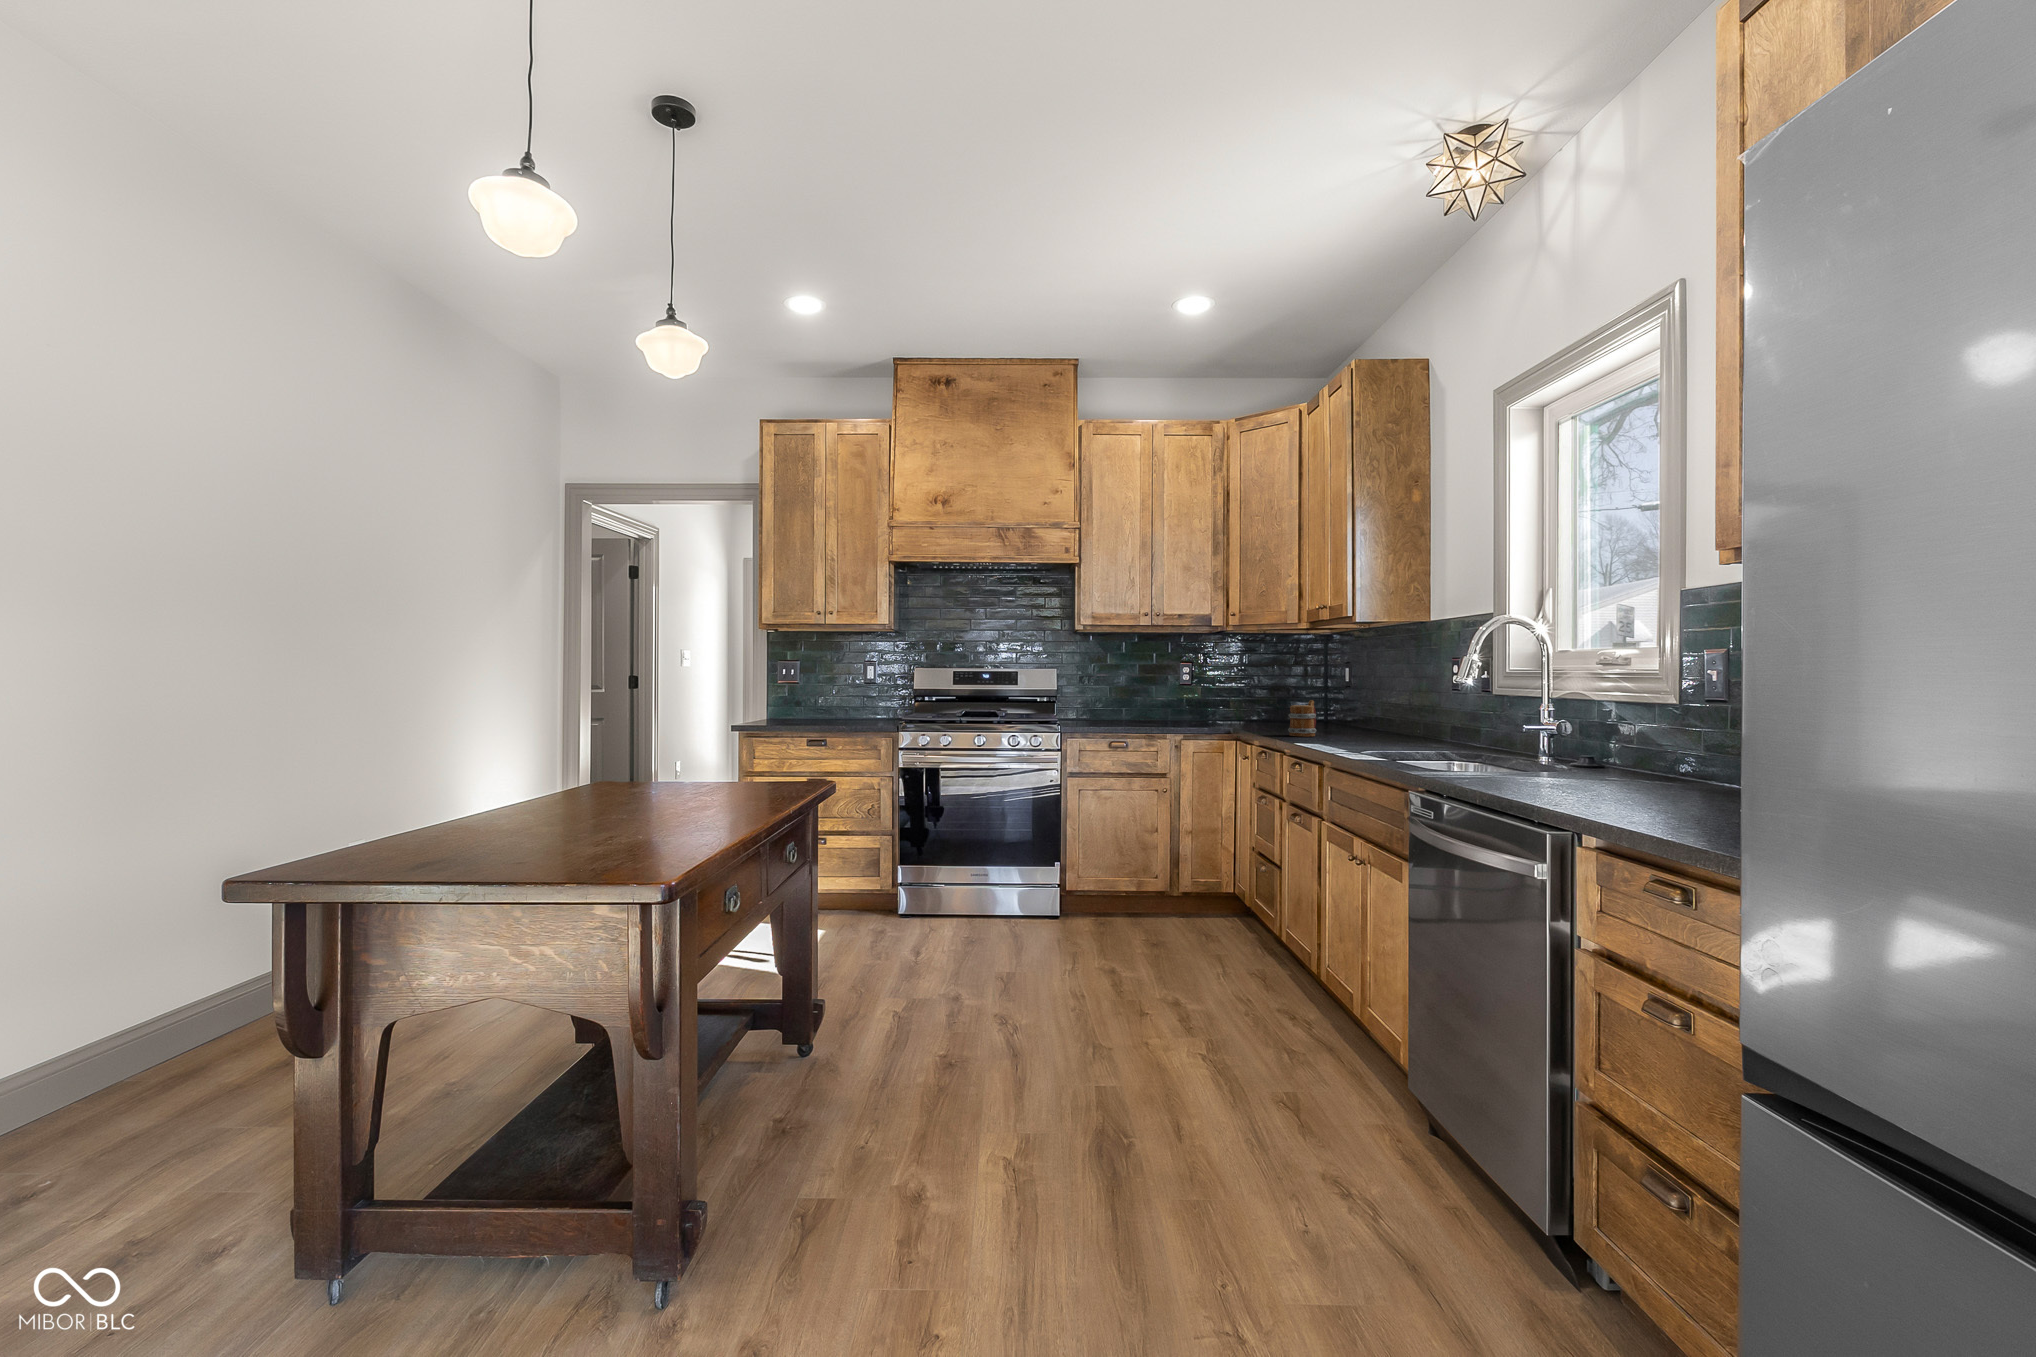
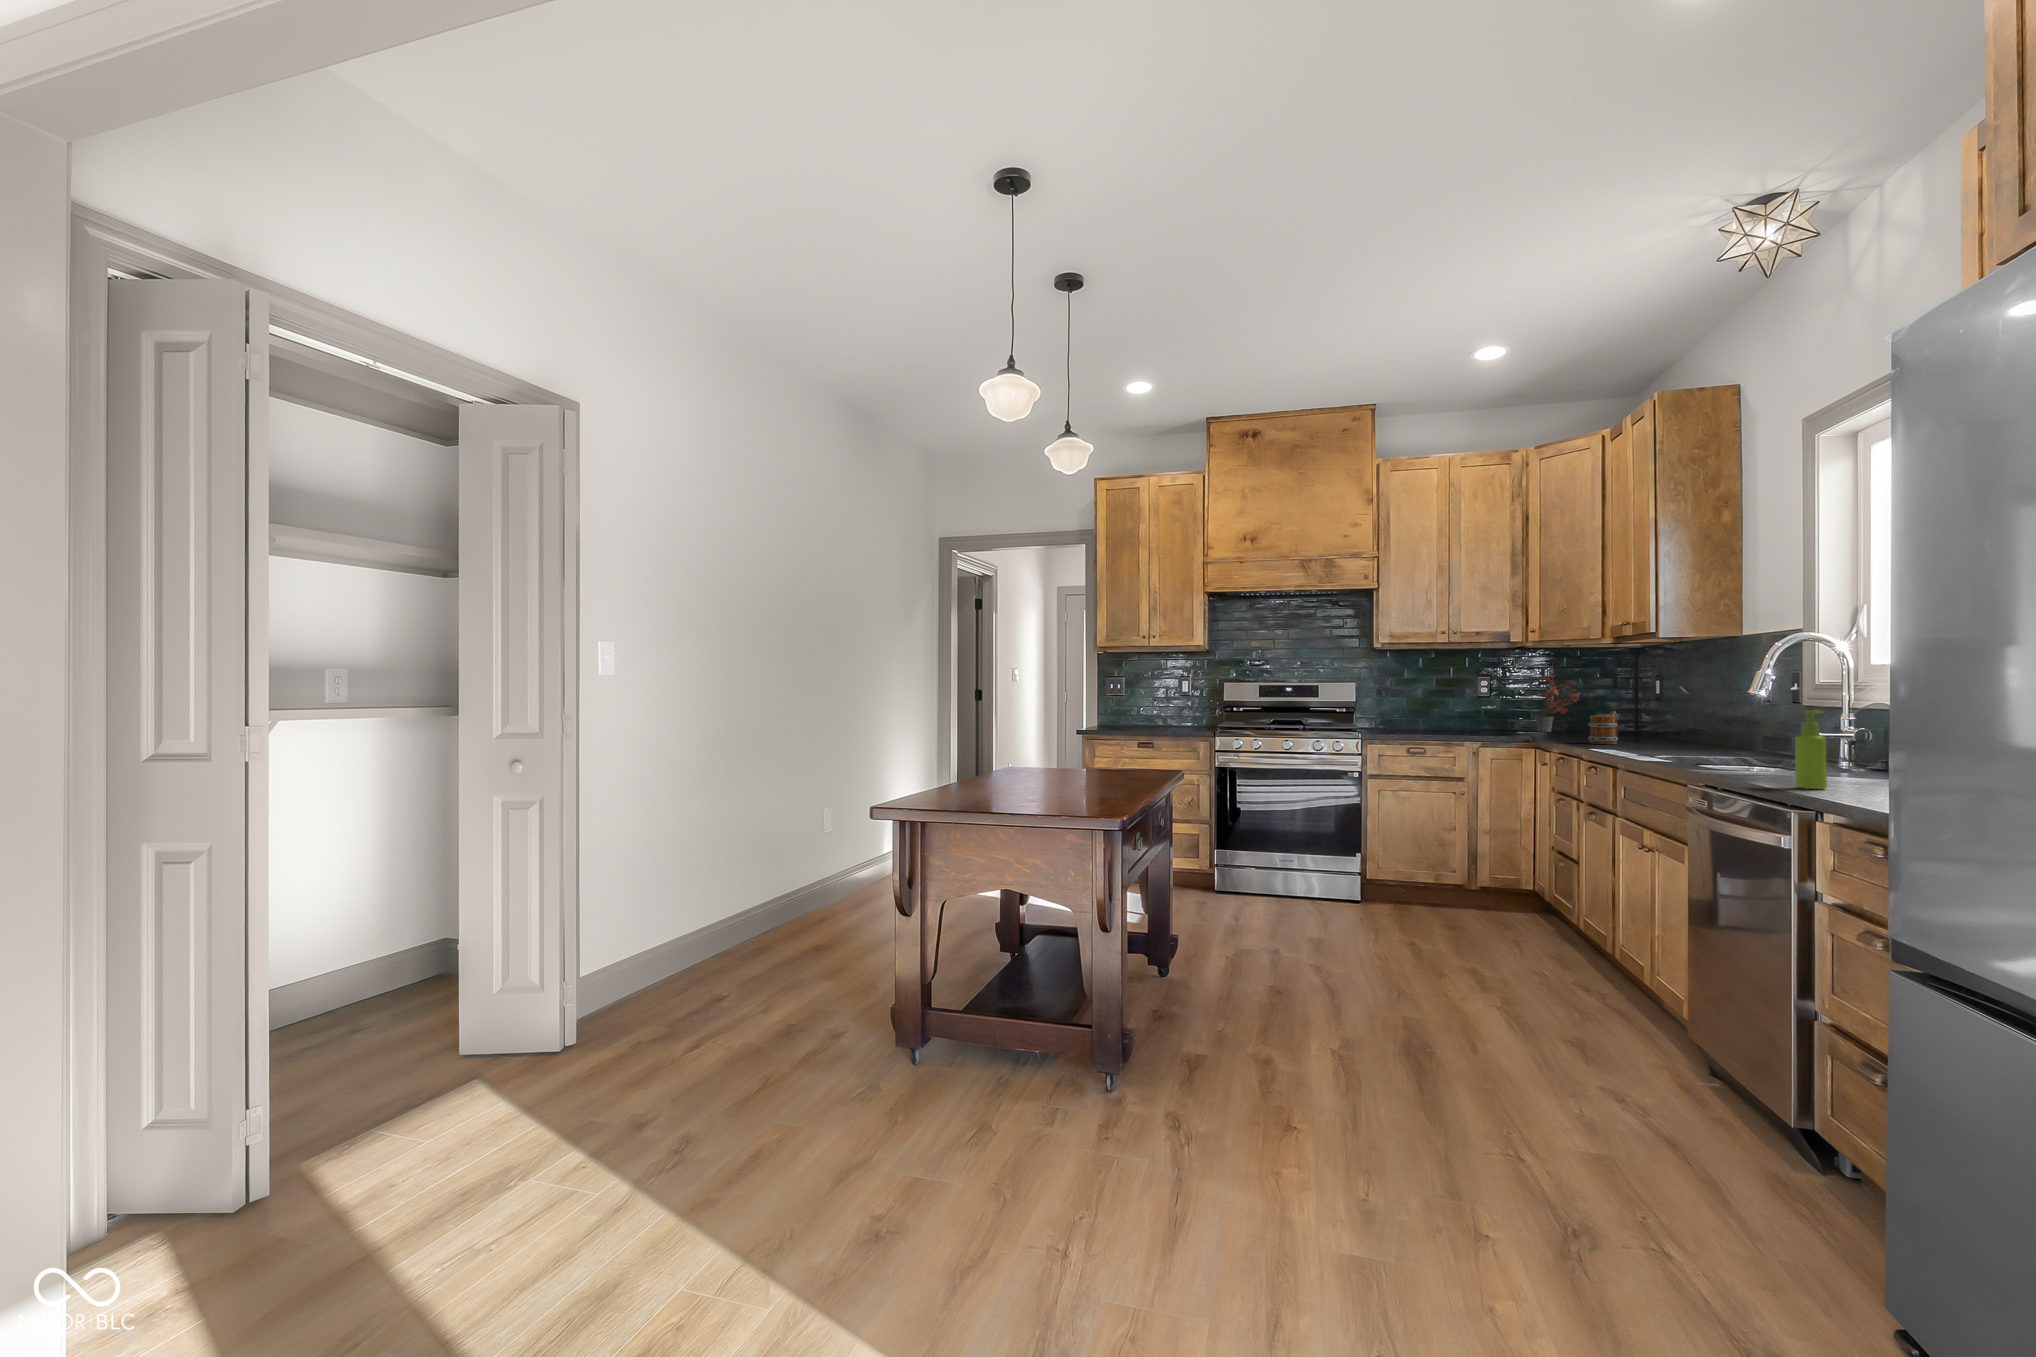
potted plant: none [1208,649,1277,722] -> present [1523,664,1580,732]
soap dispenser: none [1539,704,1573,801] -> present [1795,710,1827,789]

